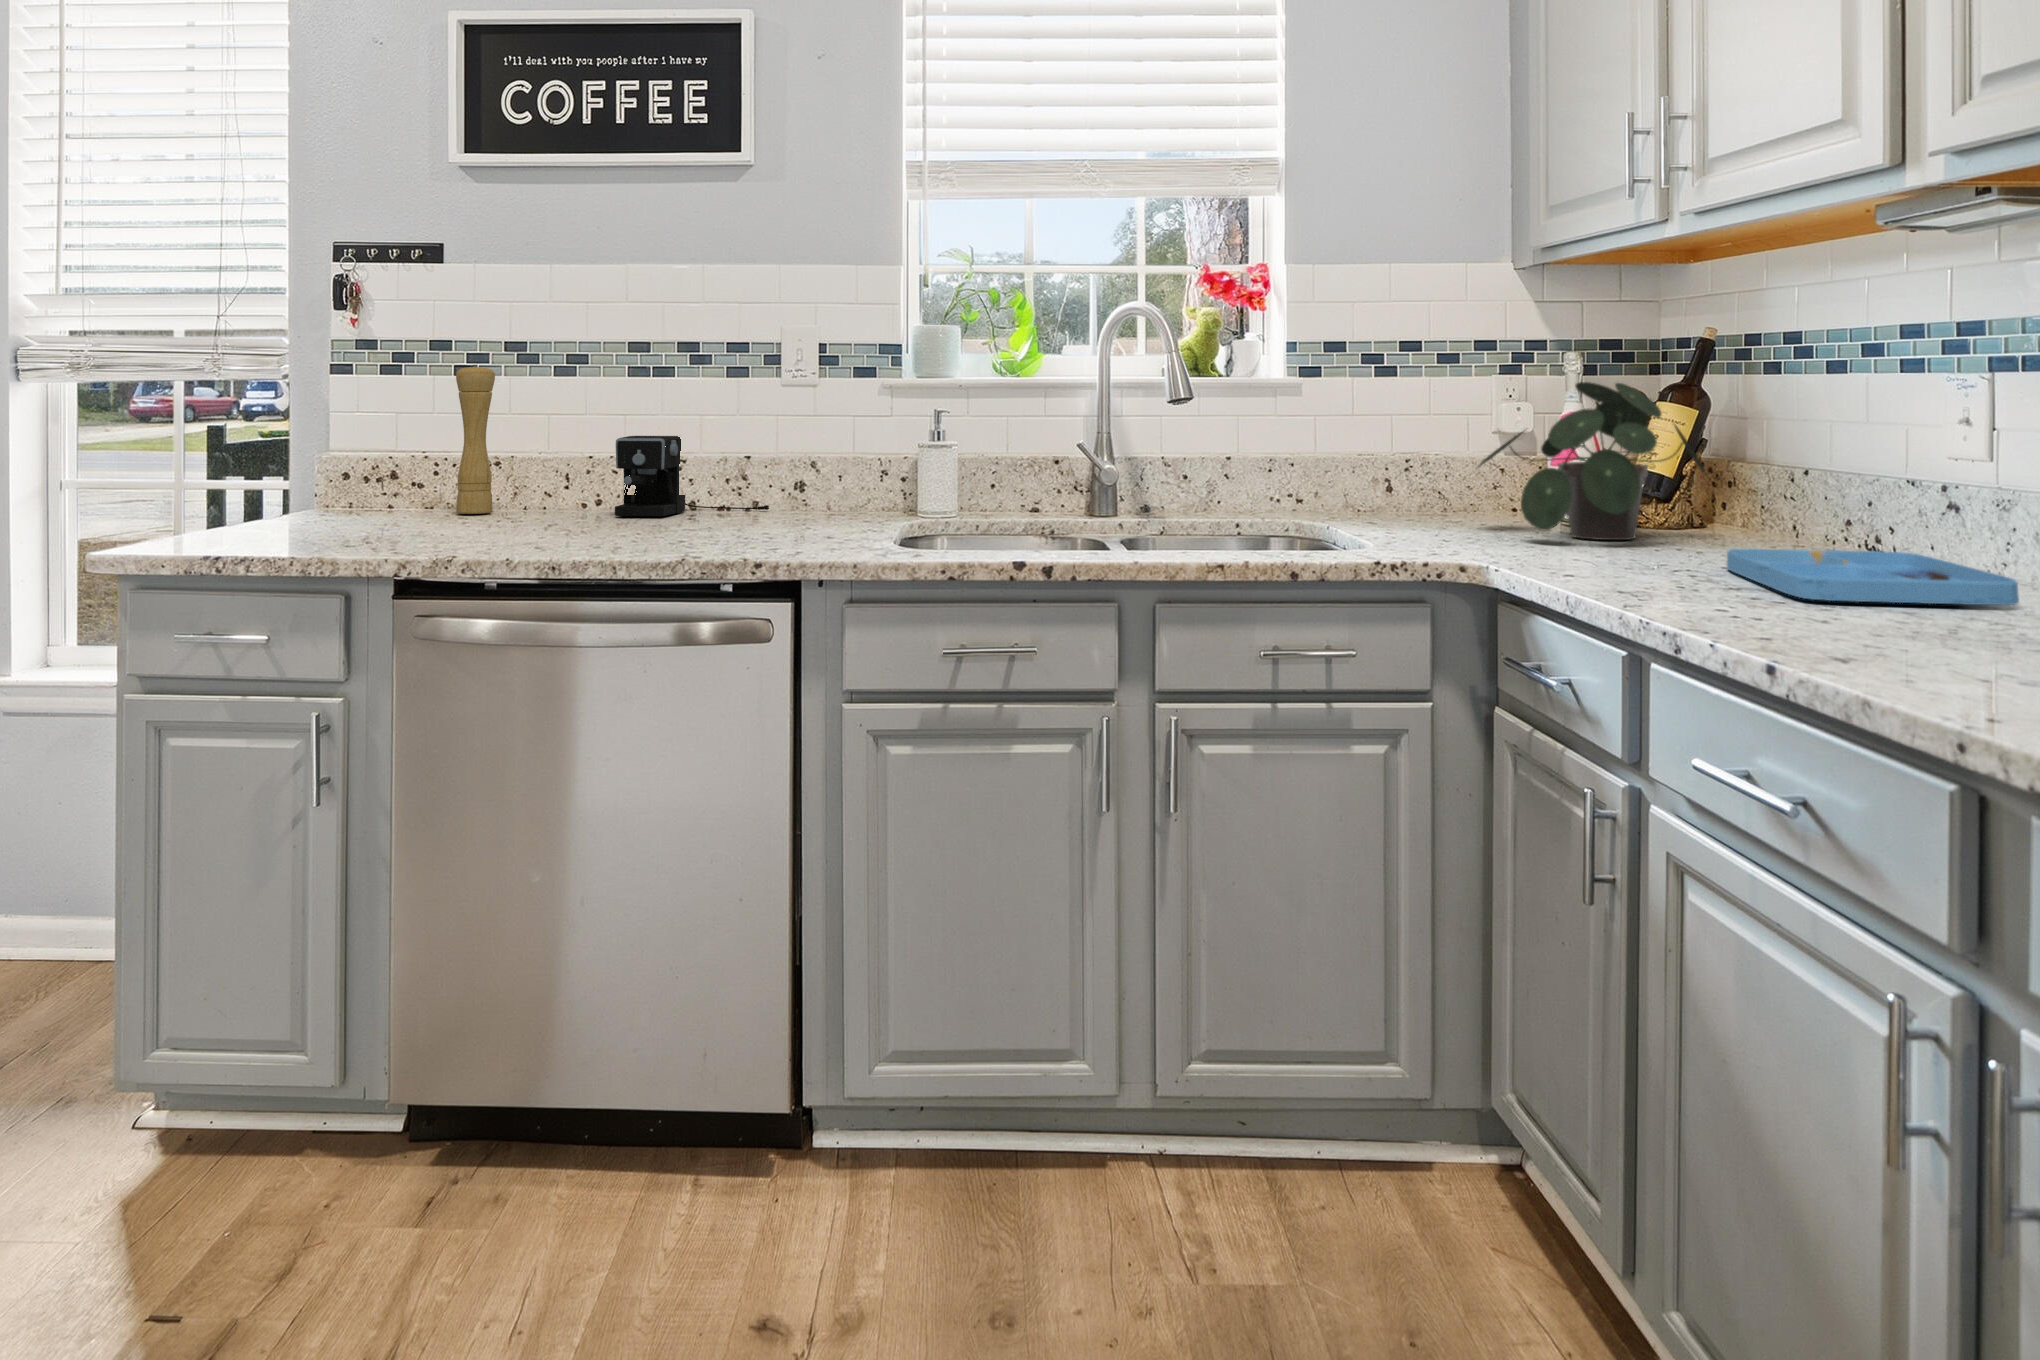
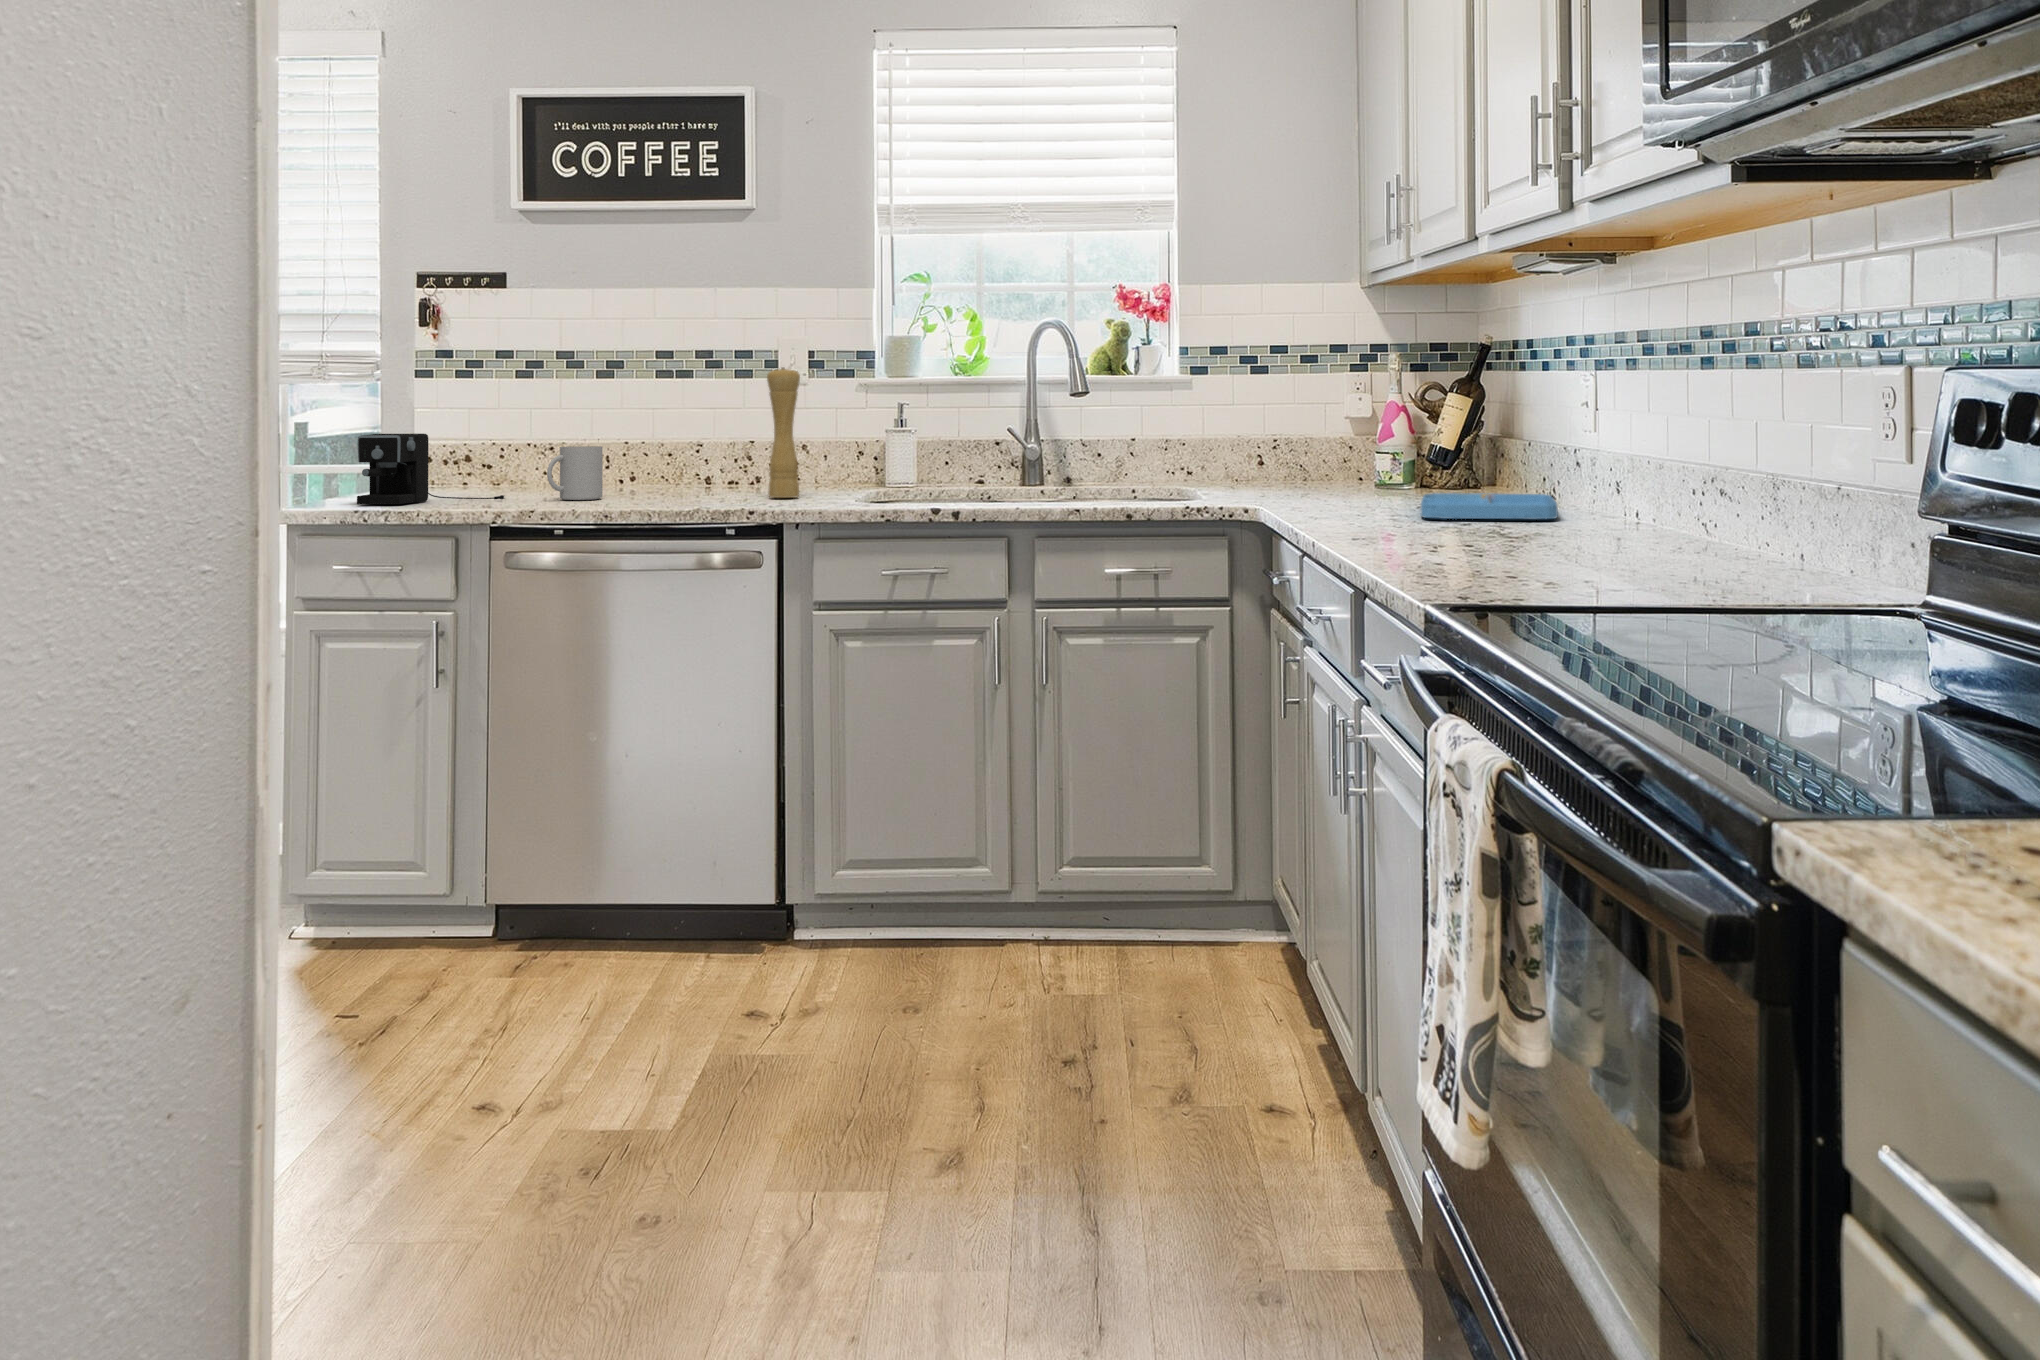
pepper mill: present [456,365,495,514] -> present [767,367,800,498]
potted plant: present [1478,382,1705,540] -> none [1303,377,1462,495]
coffee maker: present [615,436,769,516] -> present [357,434,505,504]
mug: none [481,465,557,538] -> present [547,446,603,500]

